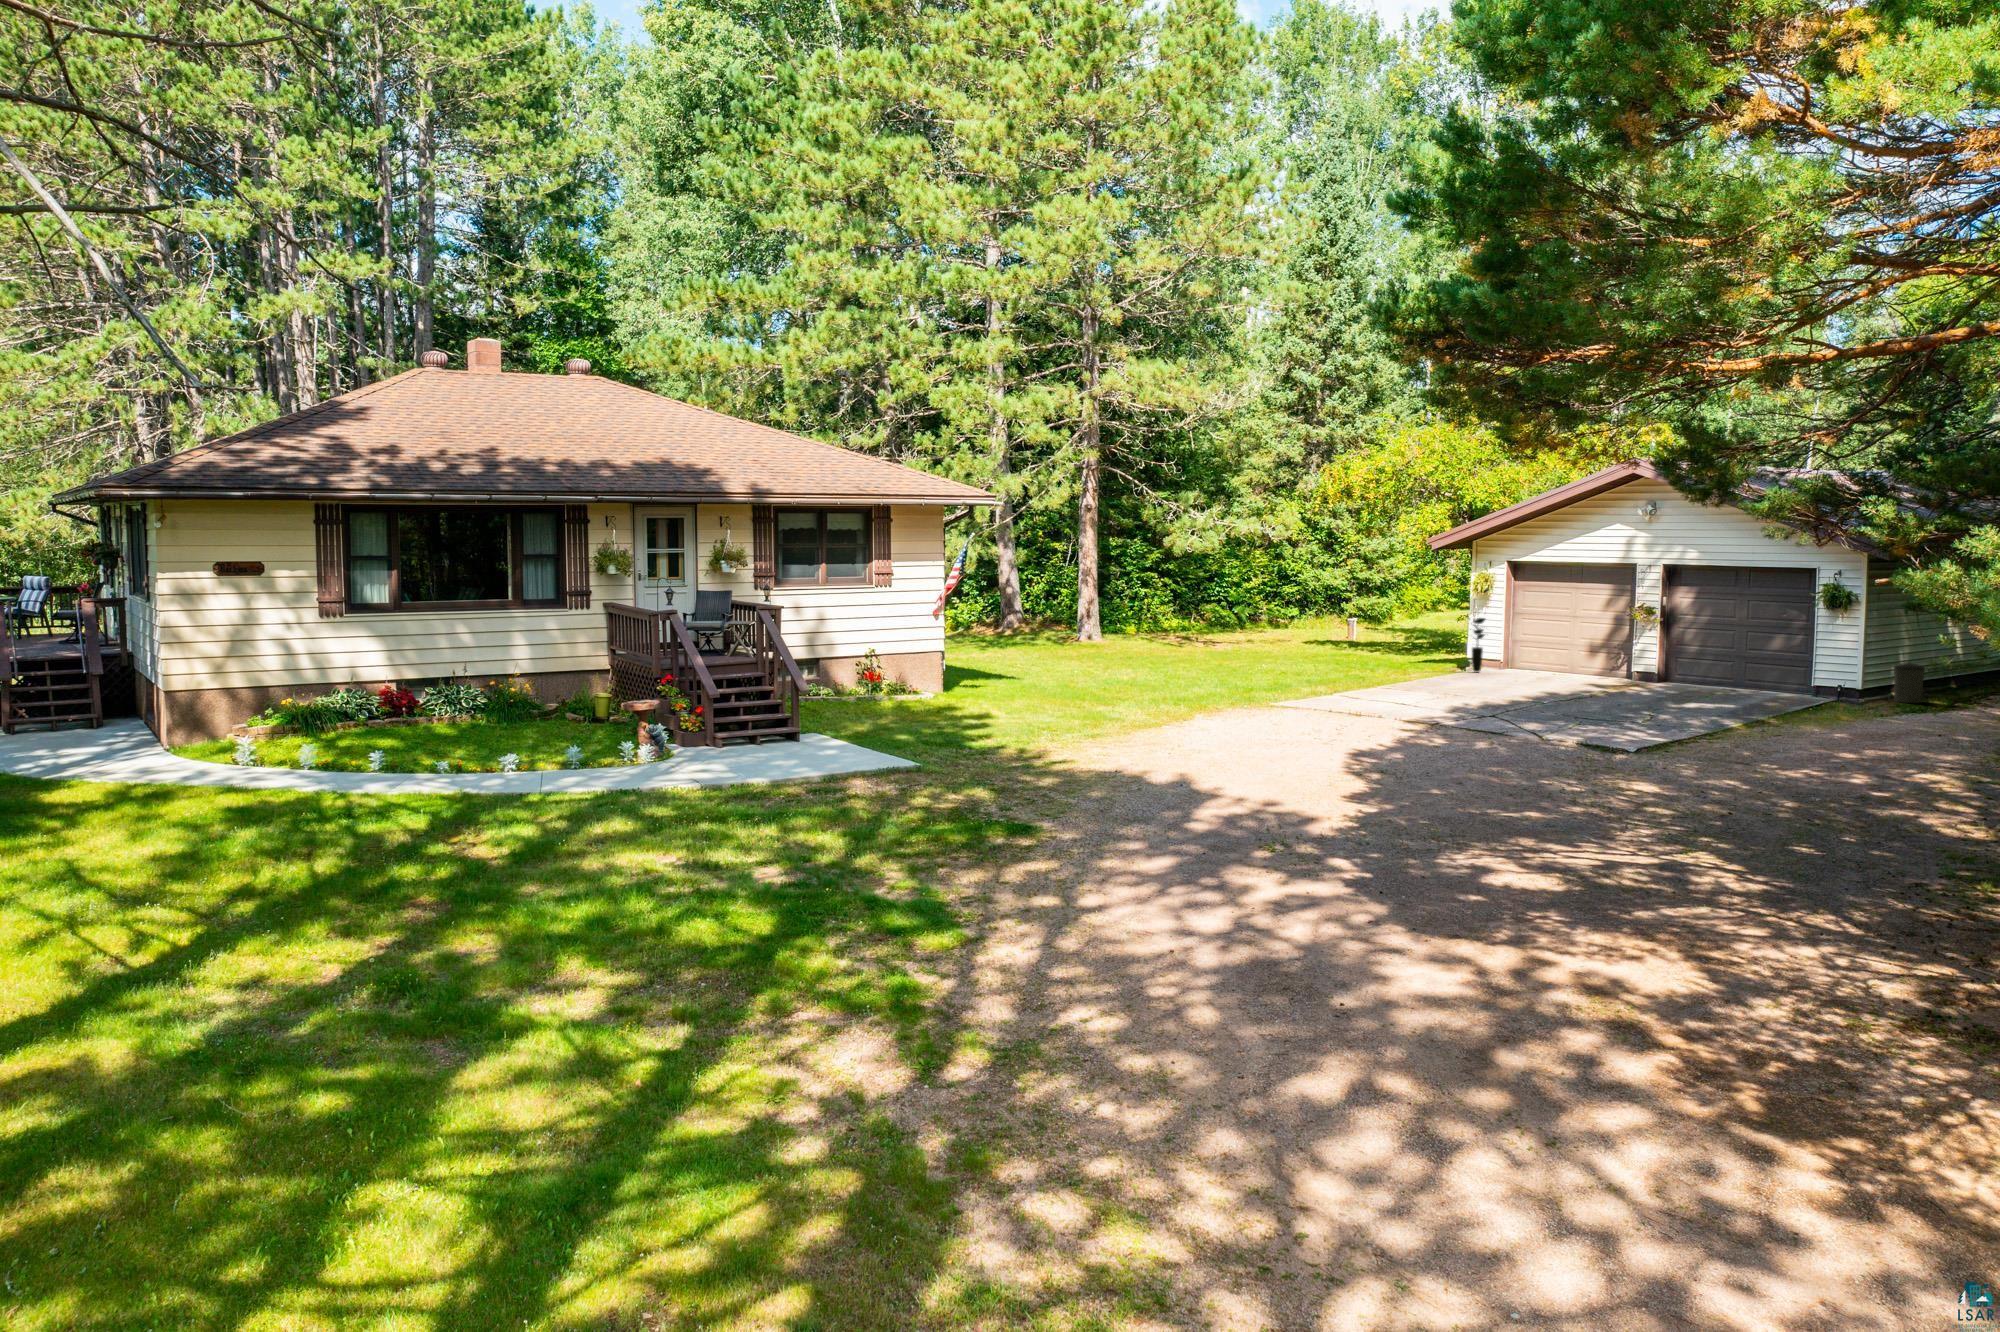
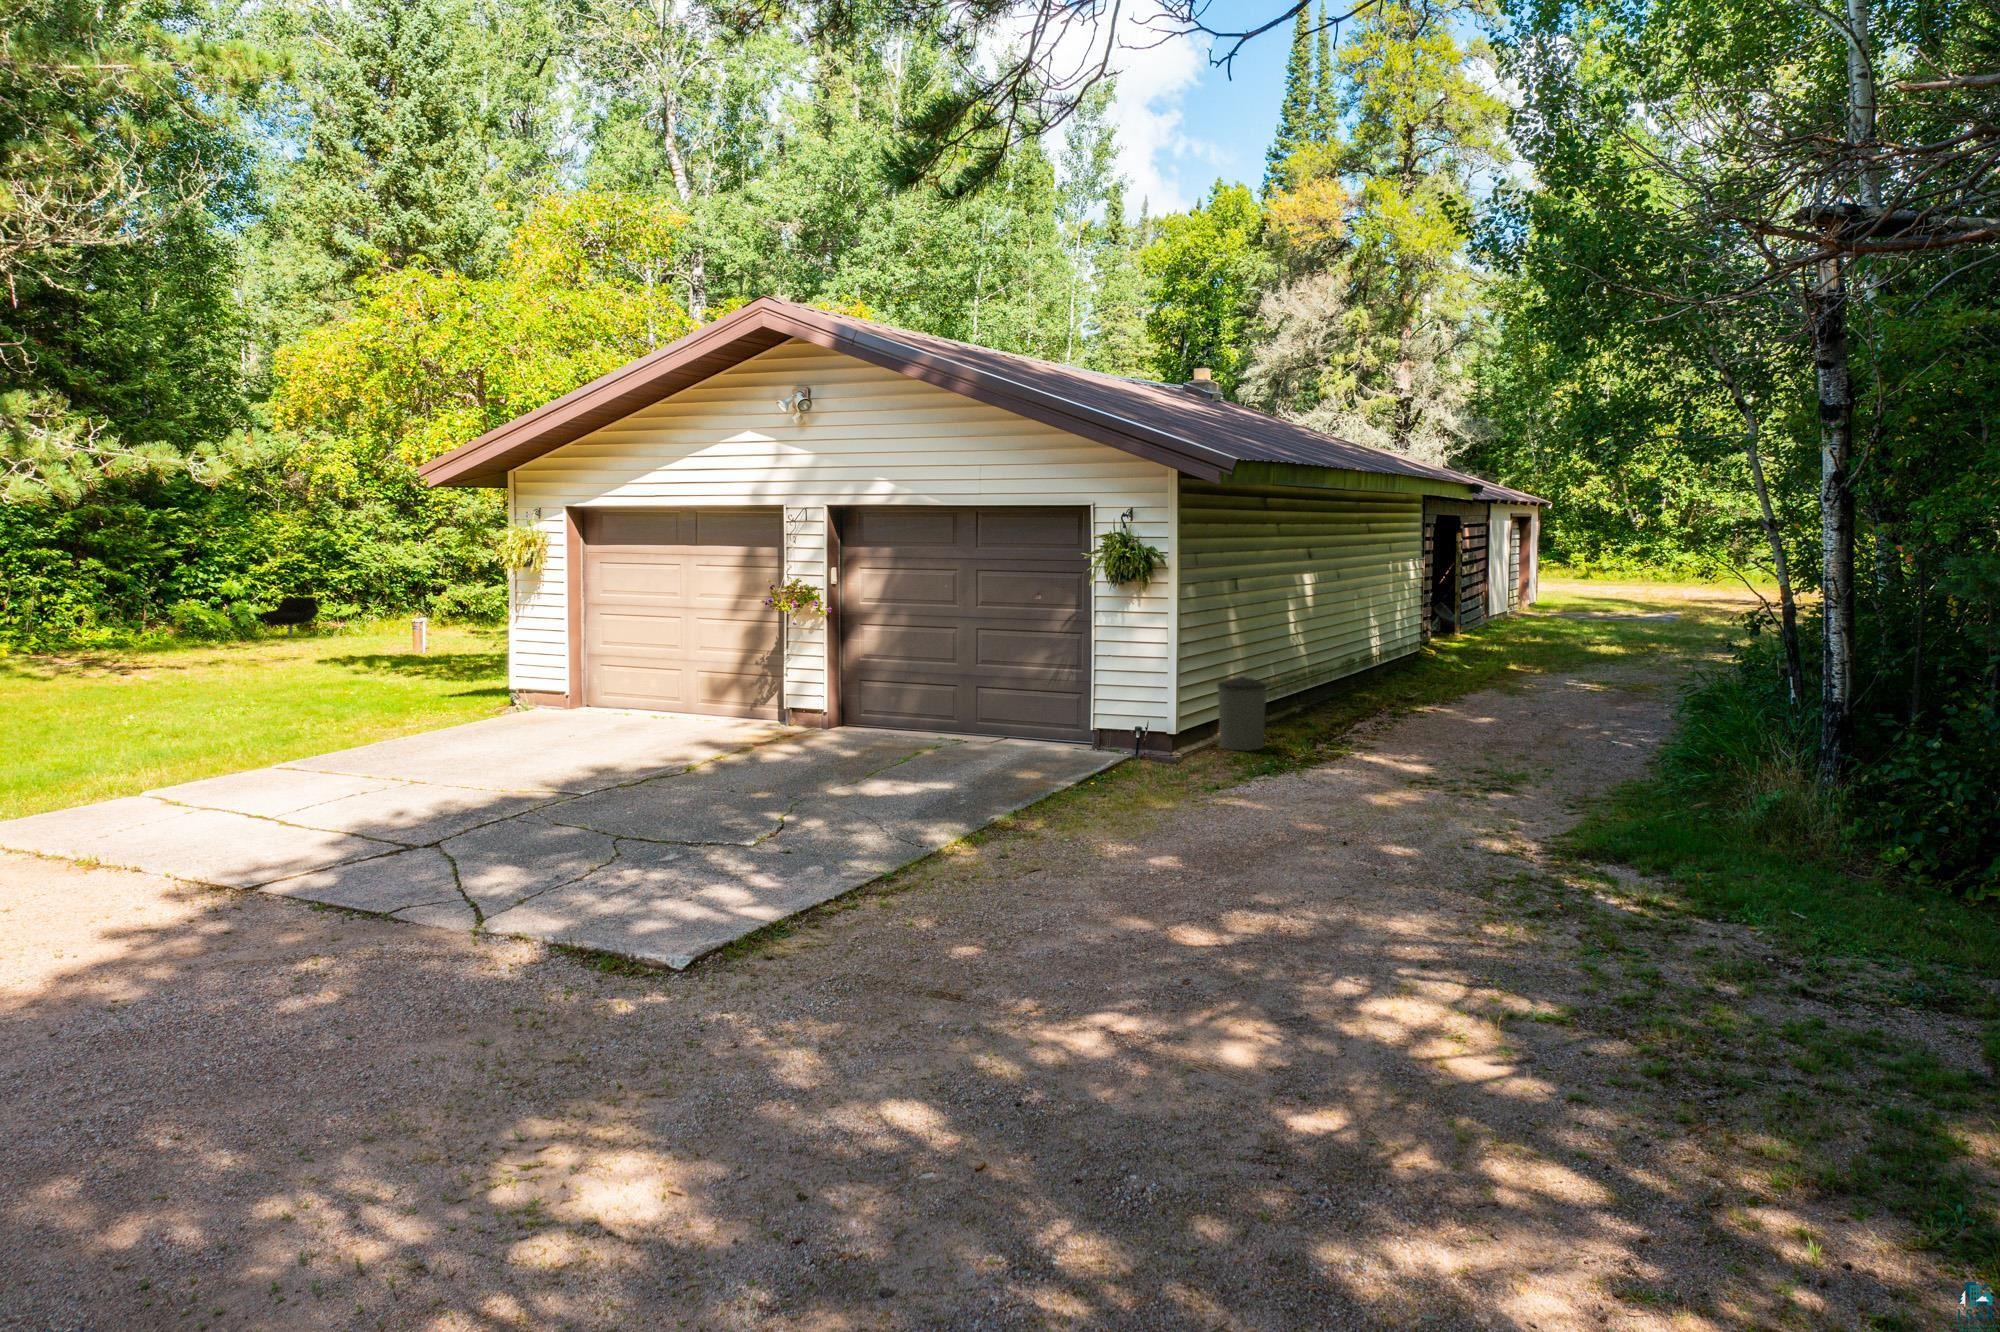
lounge chair: none [1253,604,1284,631] -> present [260,596,319,636]
potted plant: present [1472,618,1485,672] -> none [497,613,546,714]

